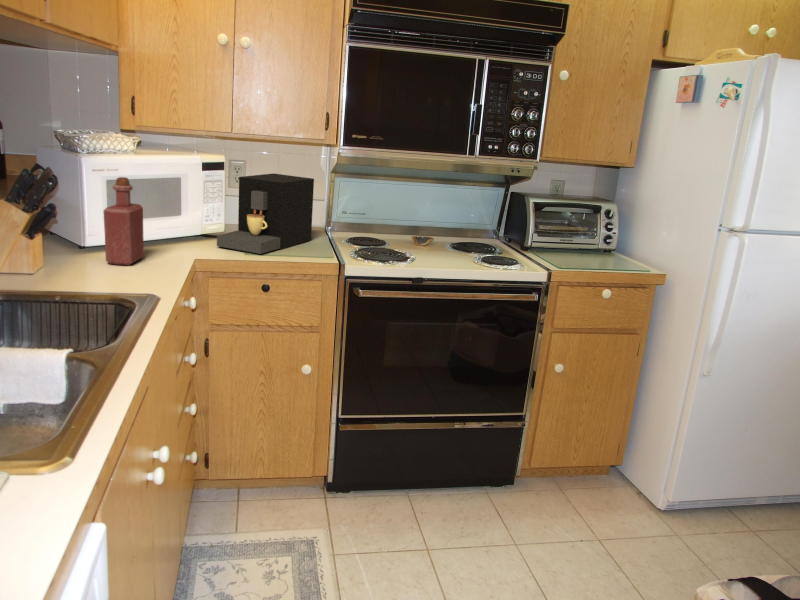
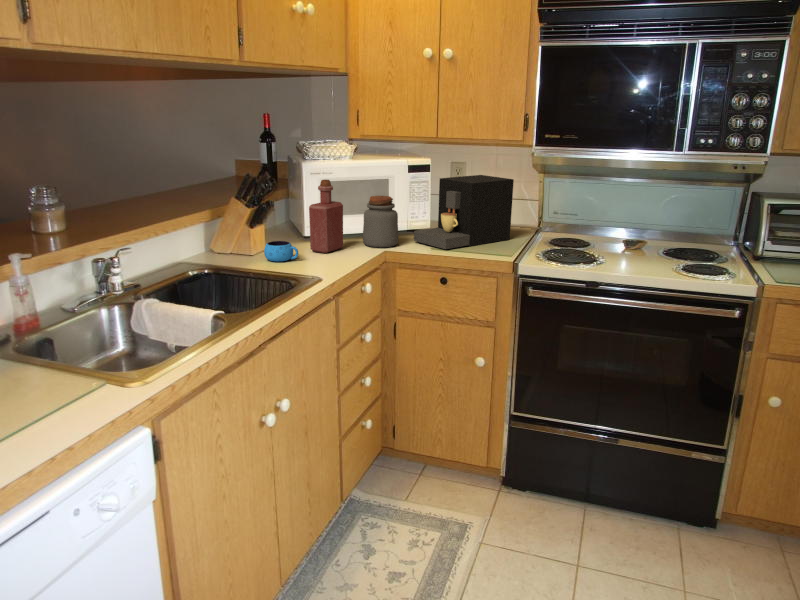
jar: none [161,196,204,255] -> present [363,196,399,247]
mug: none [56,253,105,279] -> present [264,241,298,261]

